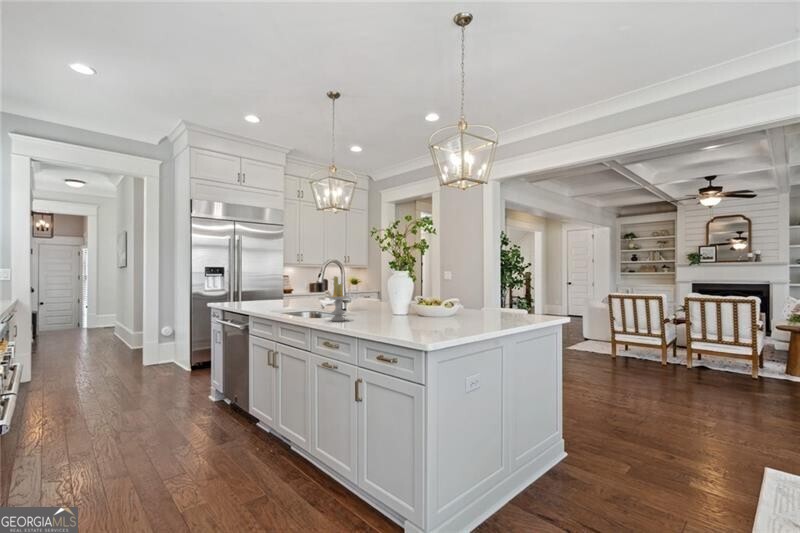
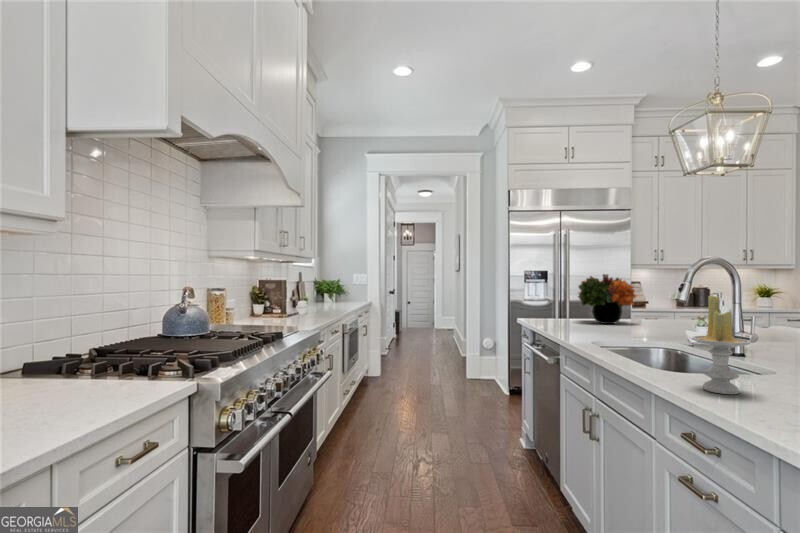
flower arrangement: none [254,268,292,302] -> present [578,274,637,324]

